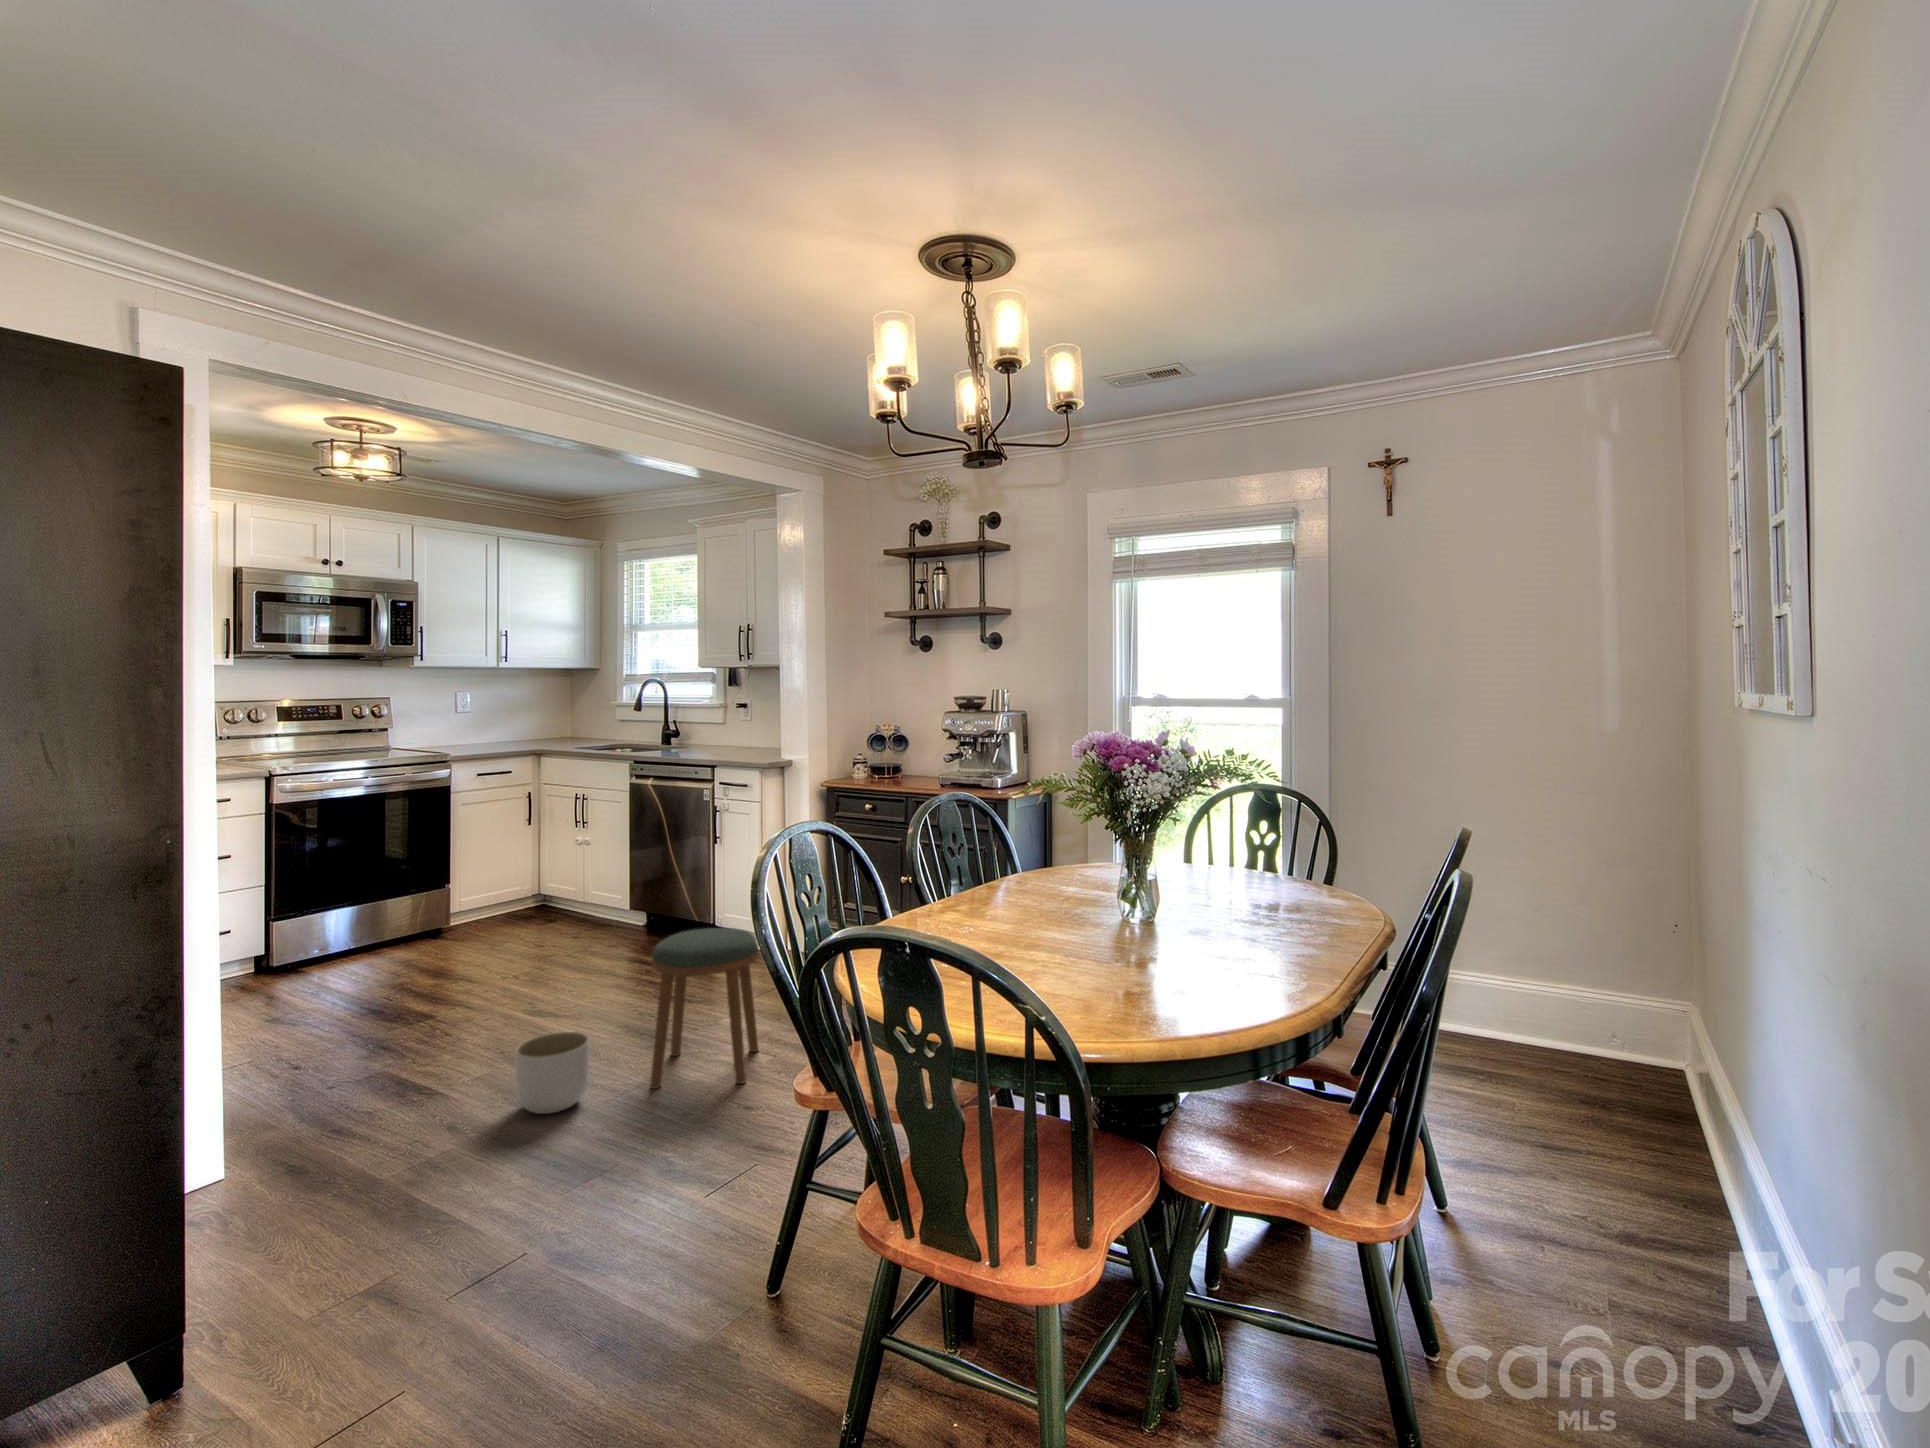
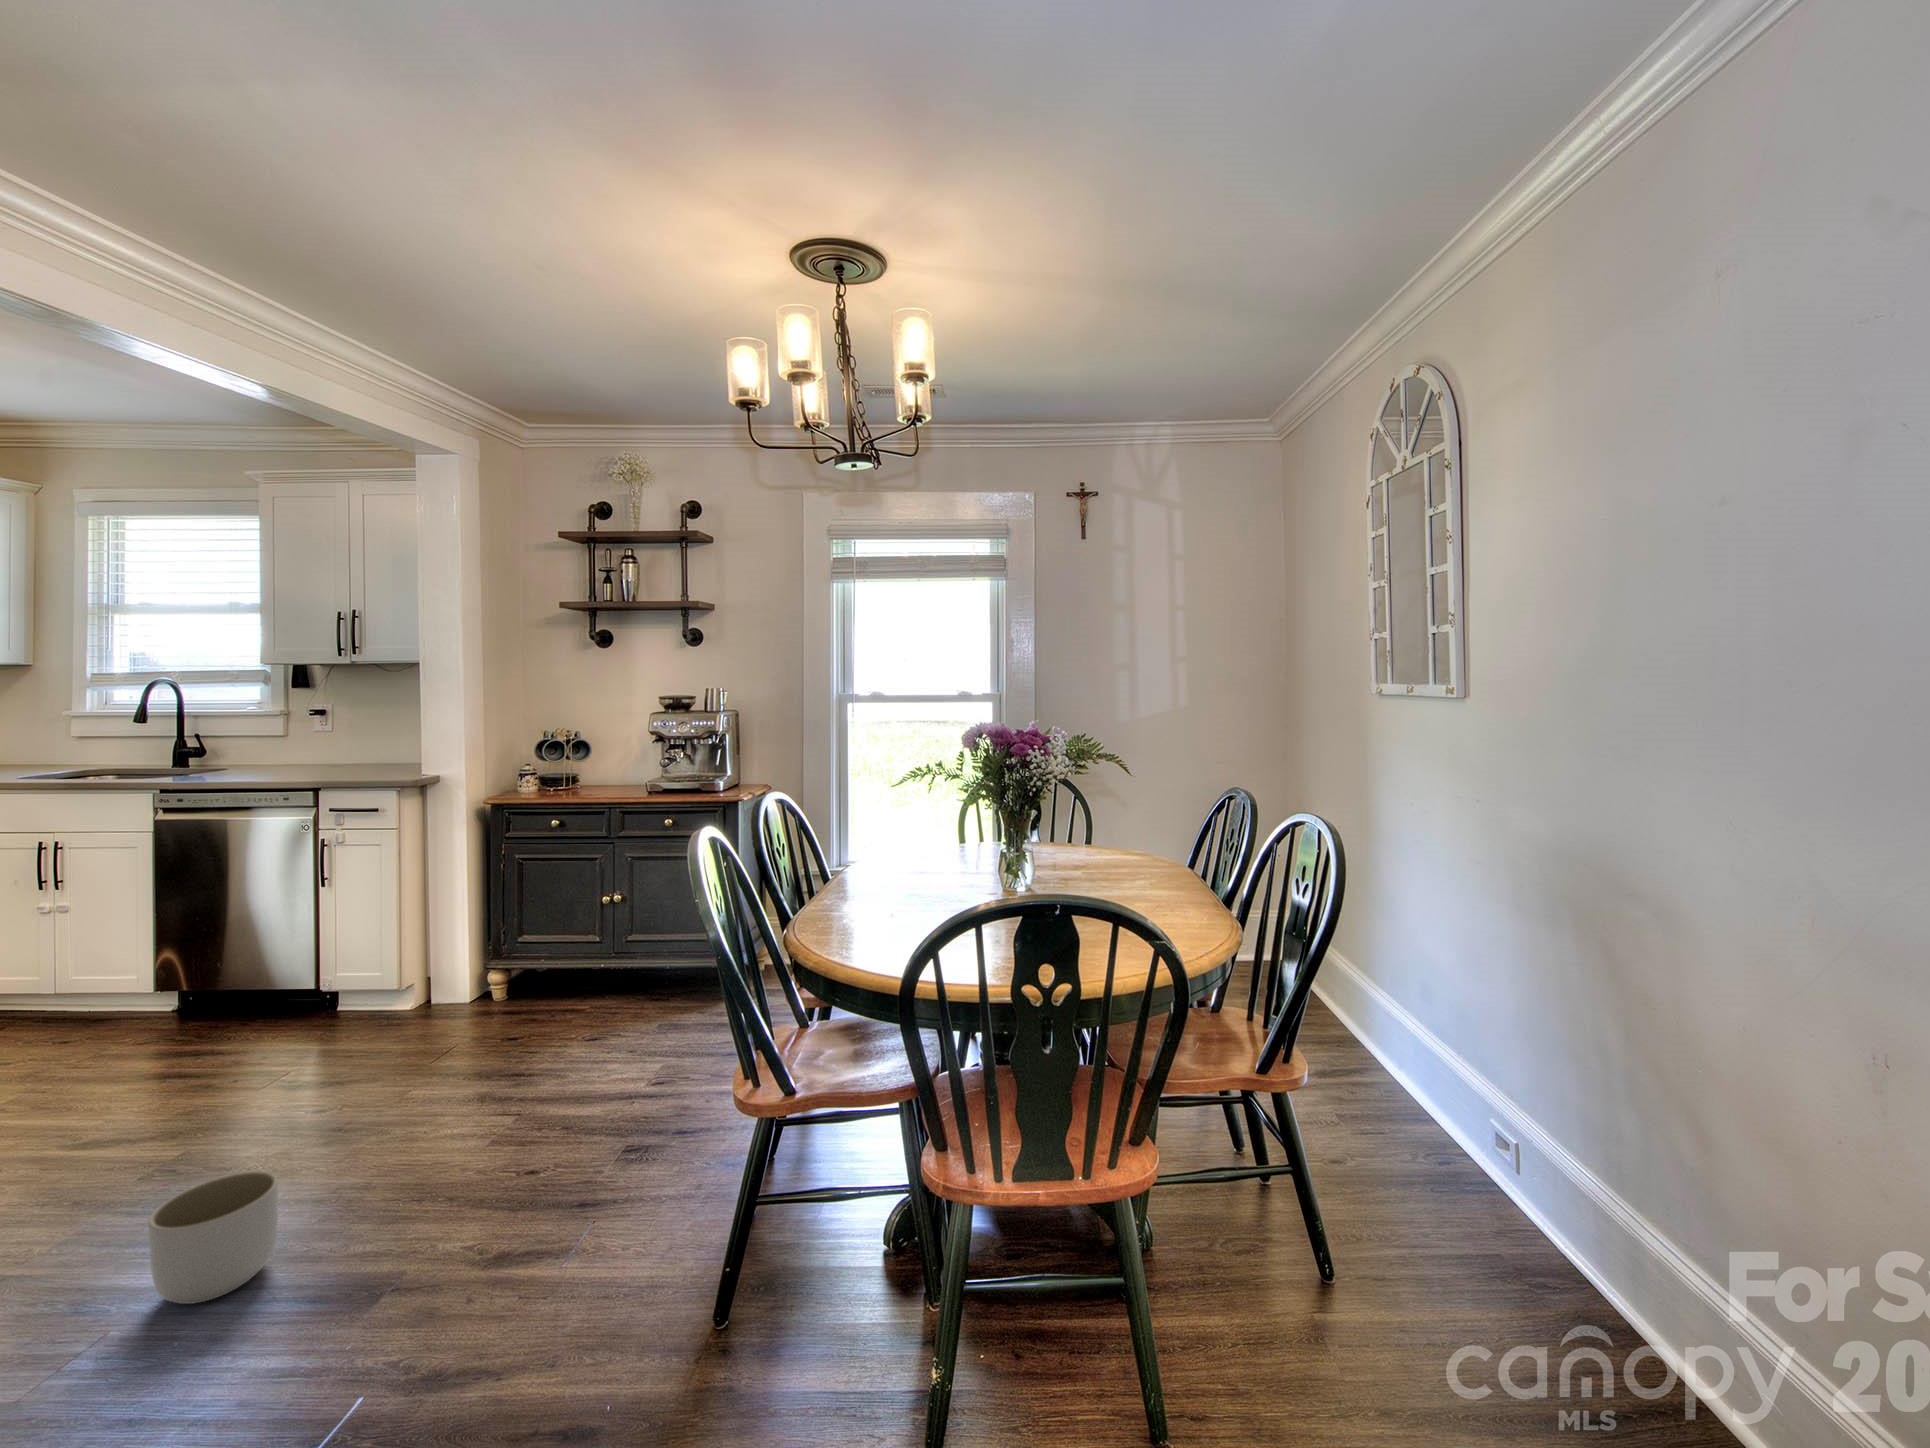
stool: present [650,928,759,1089] -> none [351,987,506,1214]

